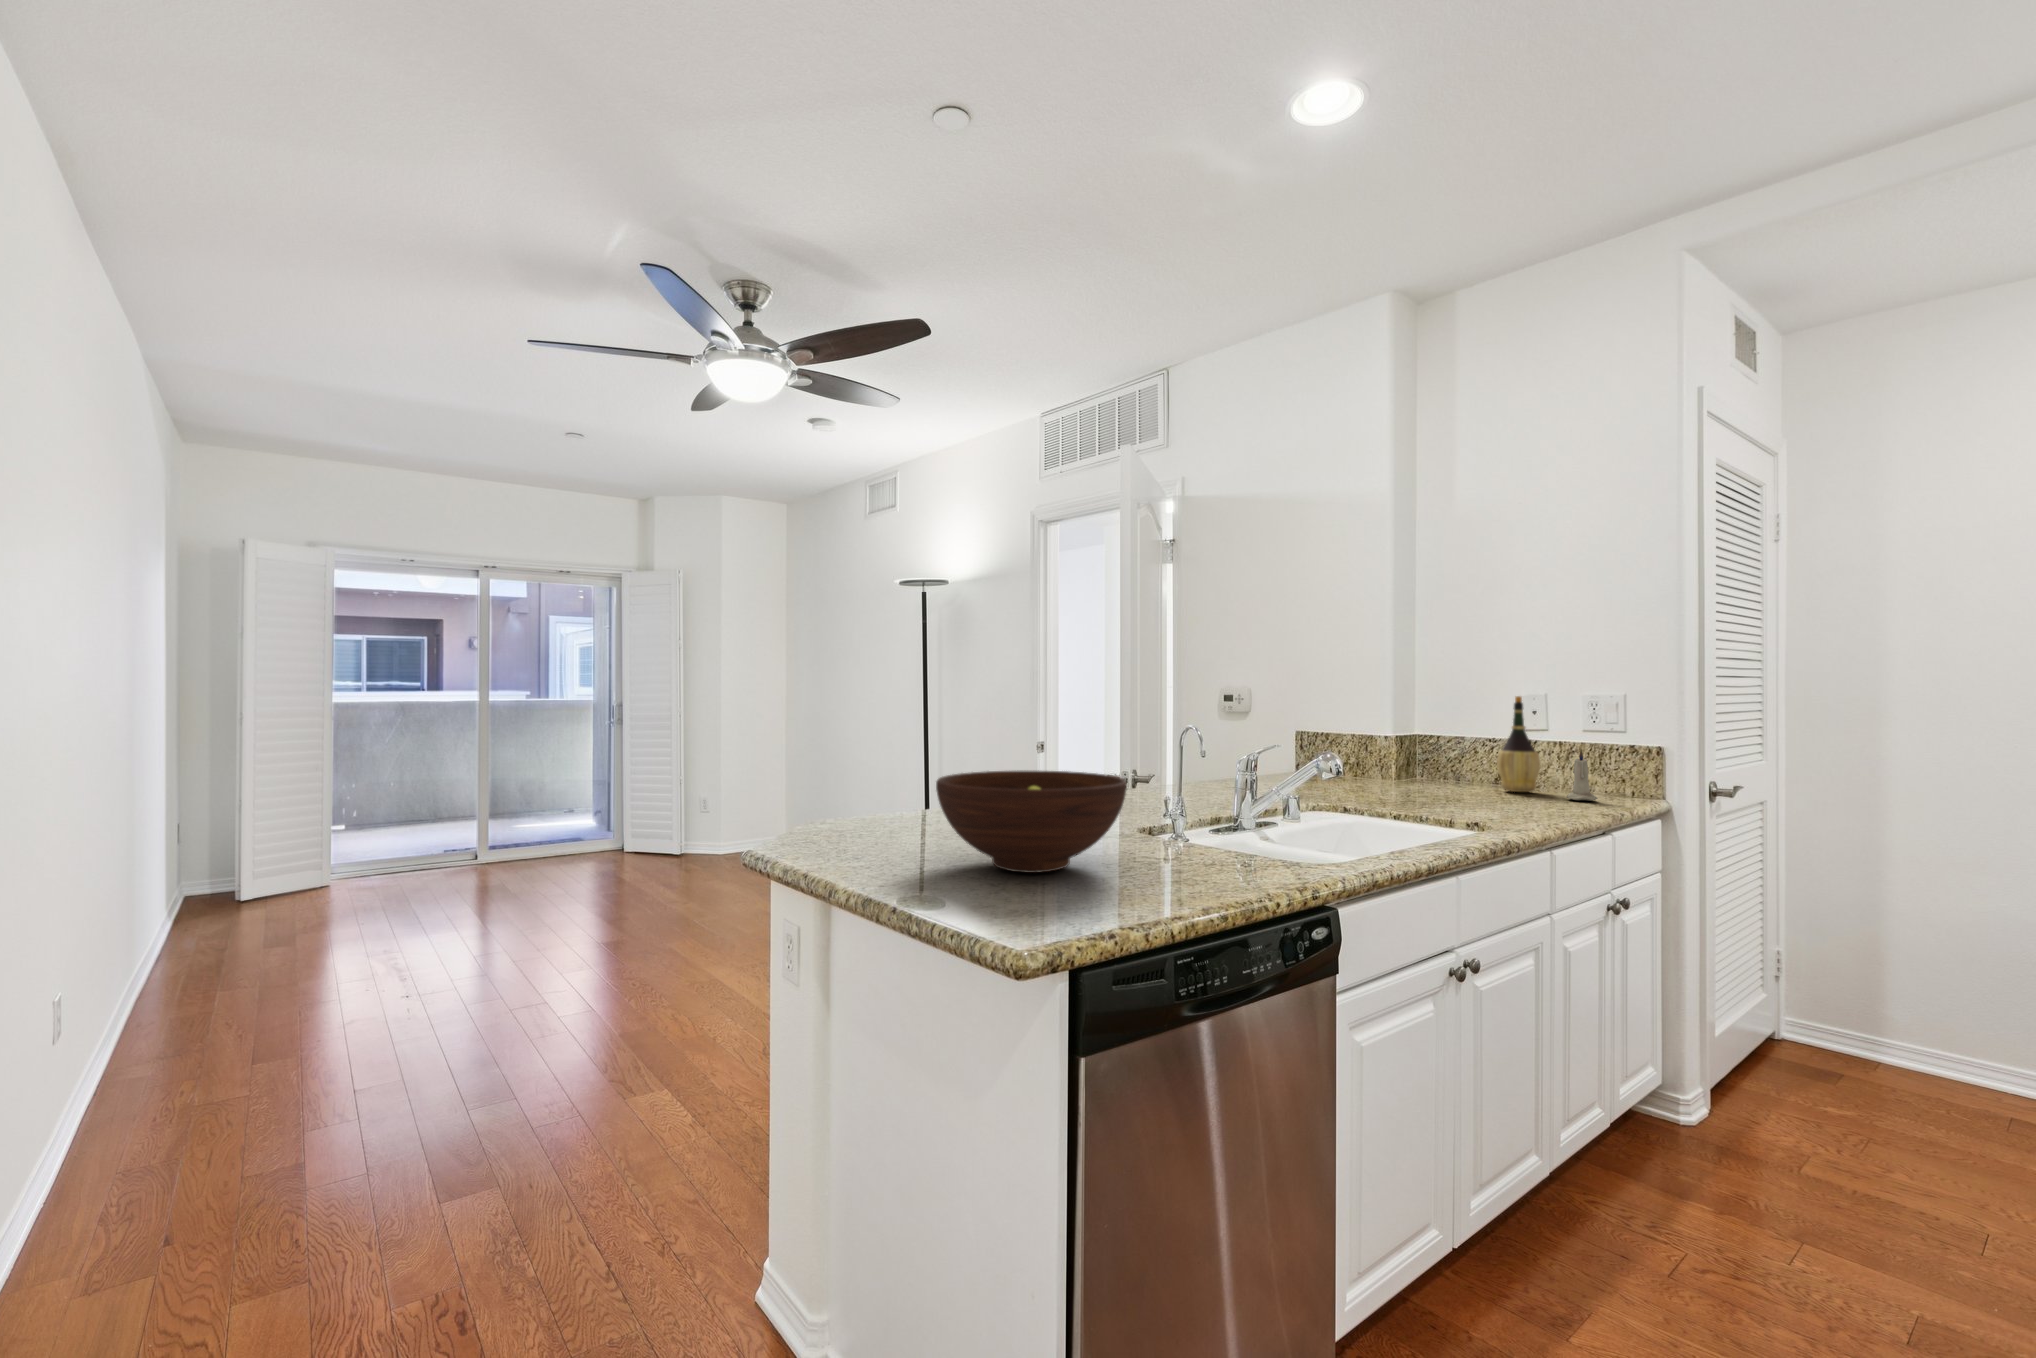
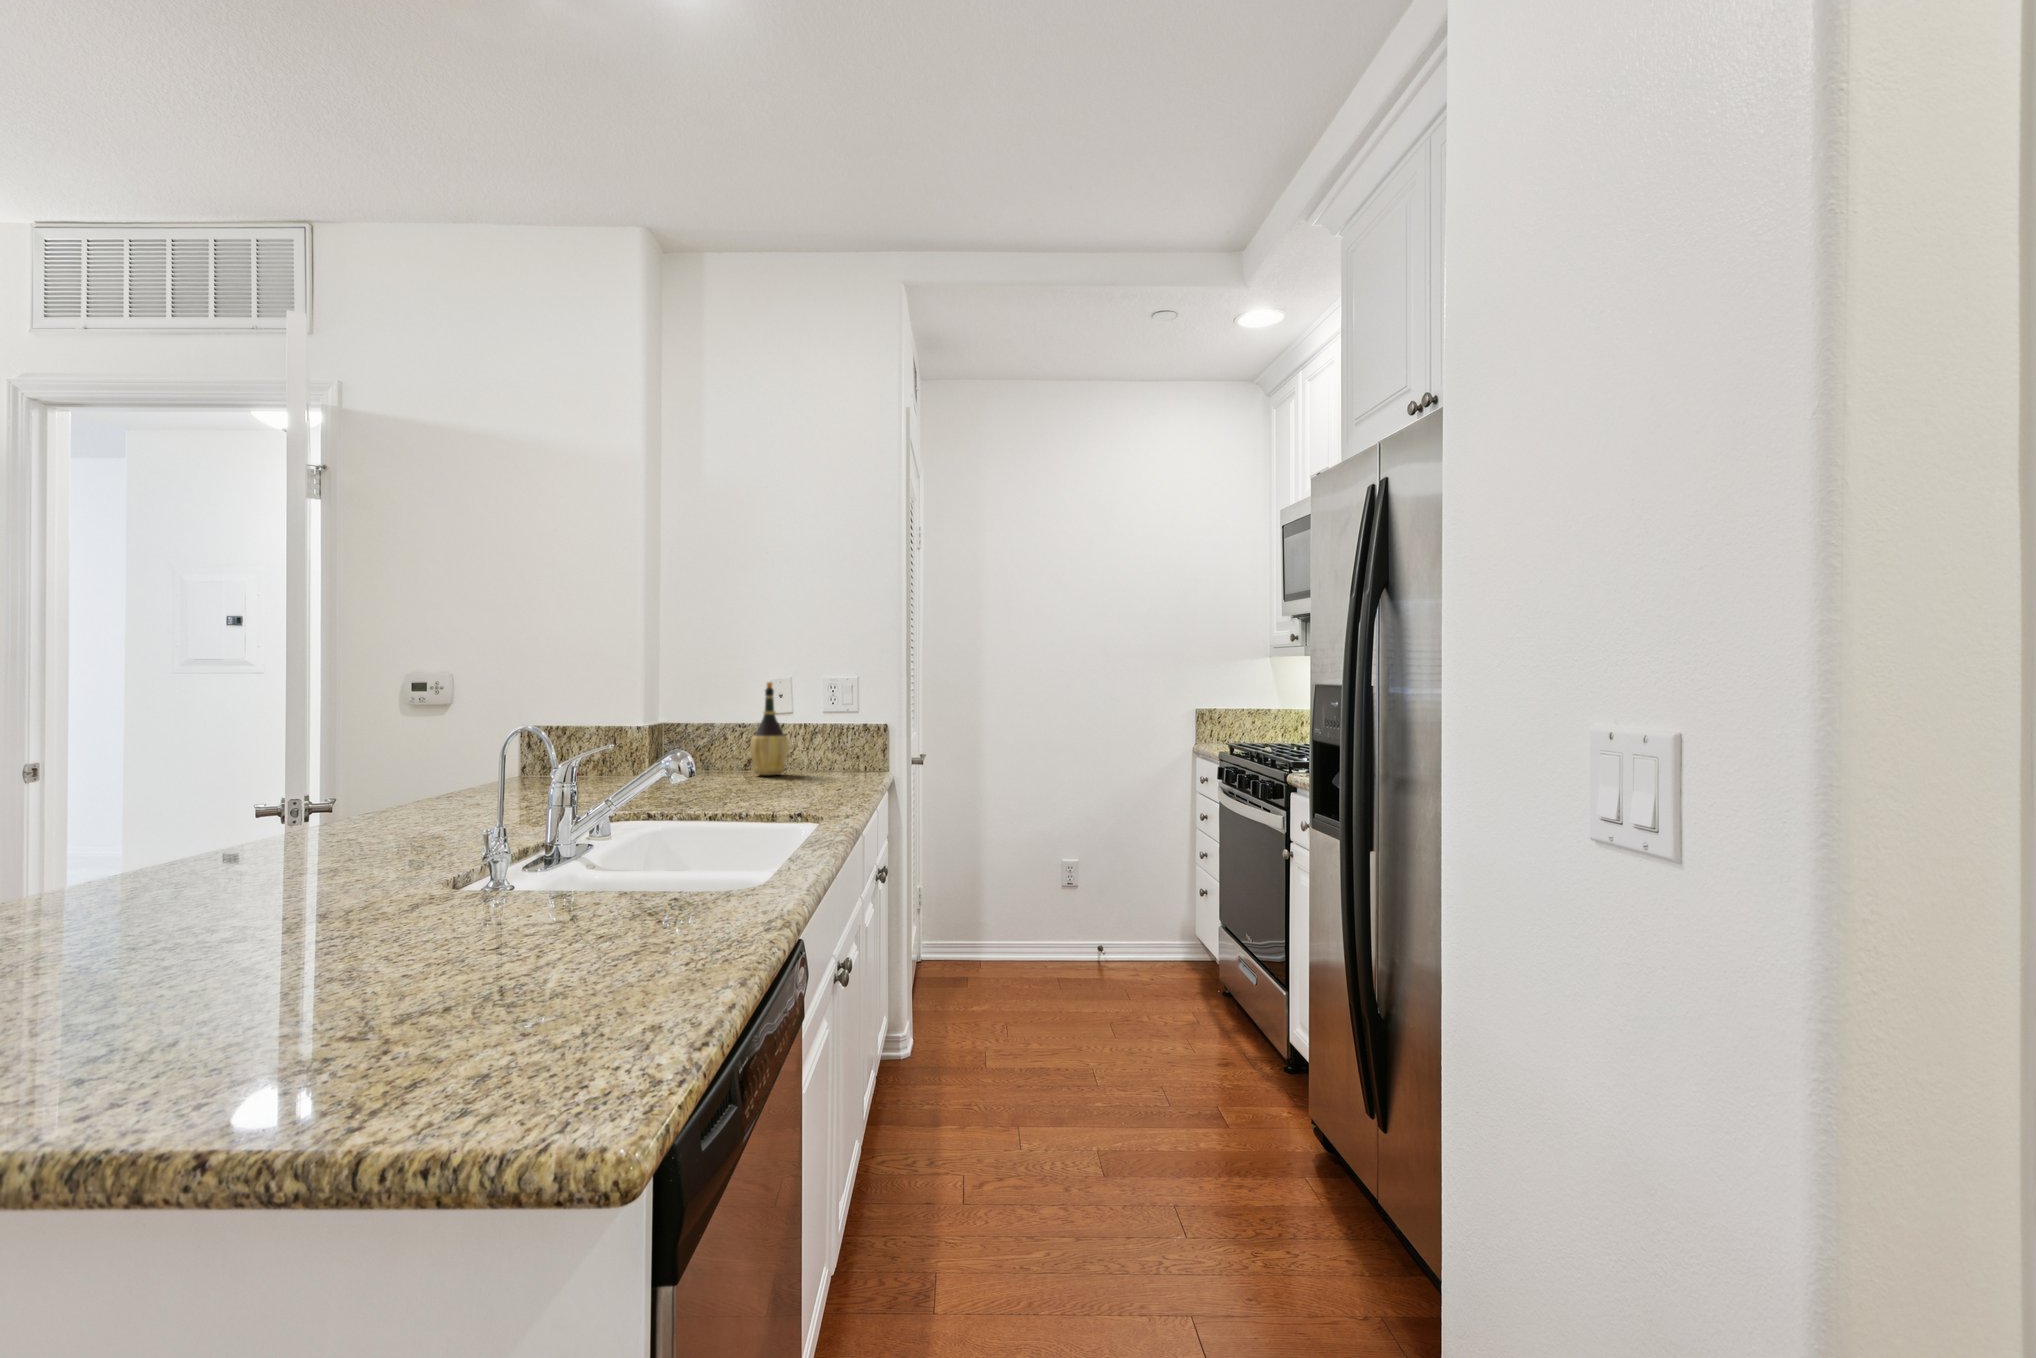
candle: present [1567,749,1598,801] -> none [817,730,843,778]
fruit bowl: present [936,771,1127,873] -> none [152,816,548,1007]

